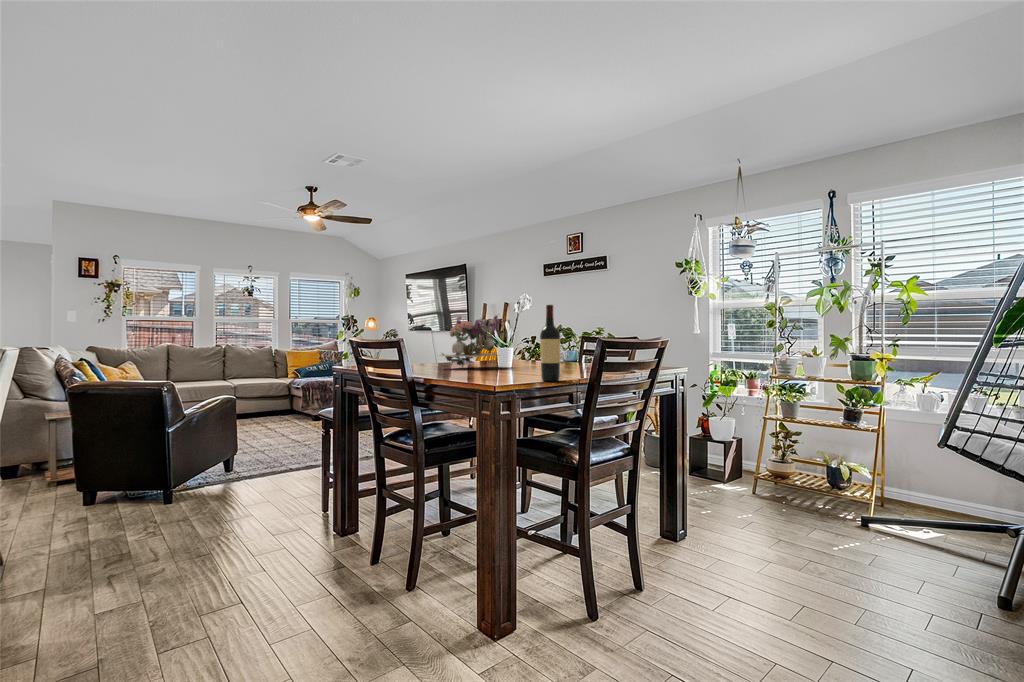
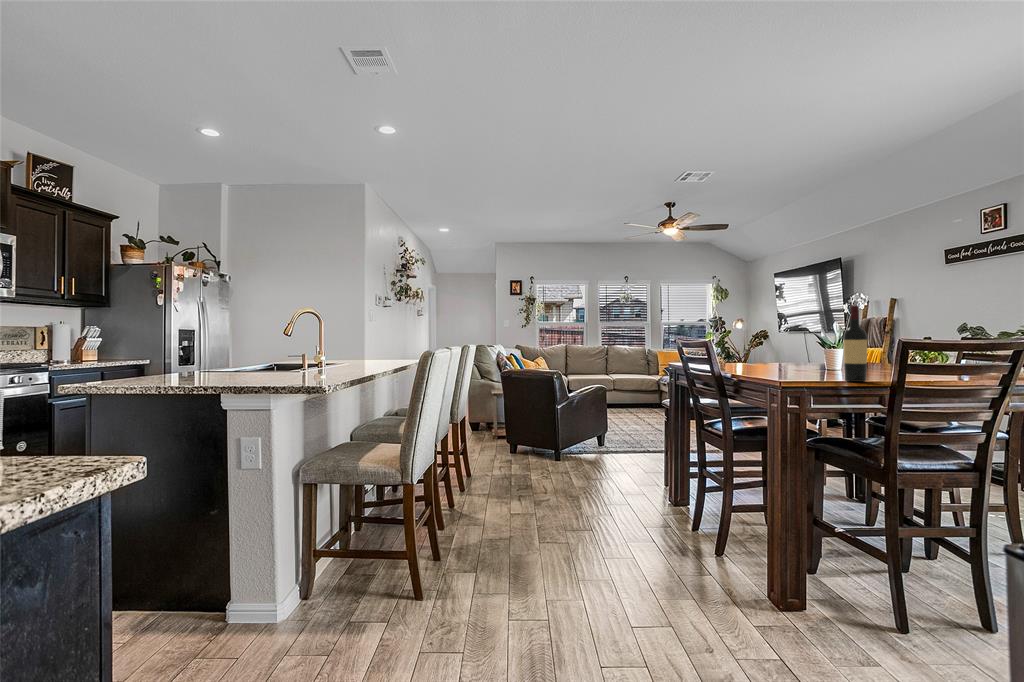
flower arrangement: present [440,316,500,366] -> none [761,314,842,368]

